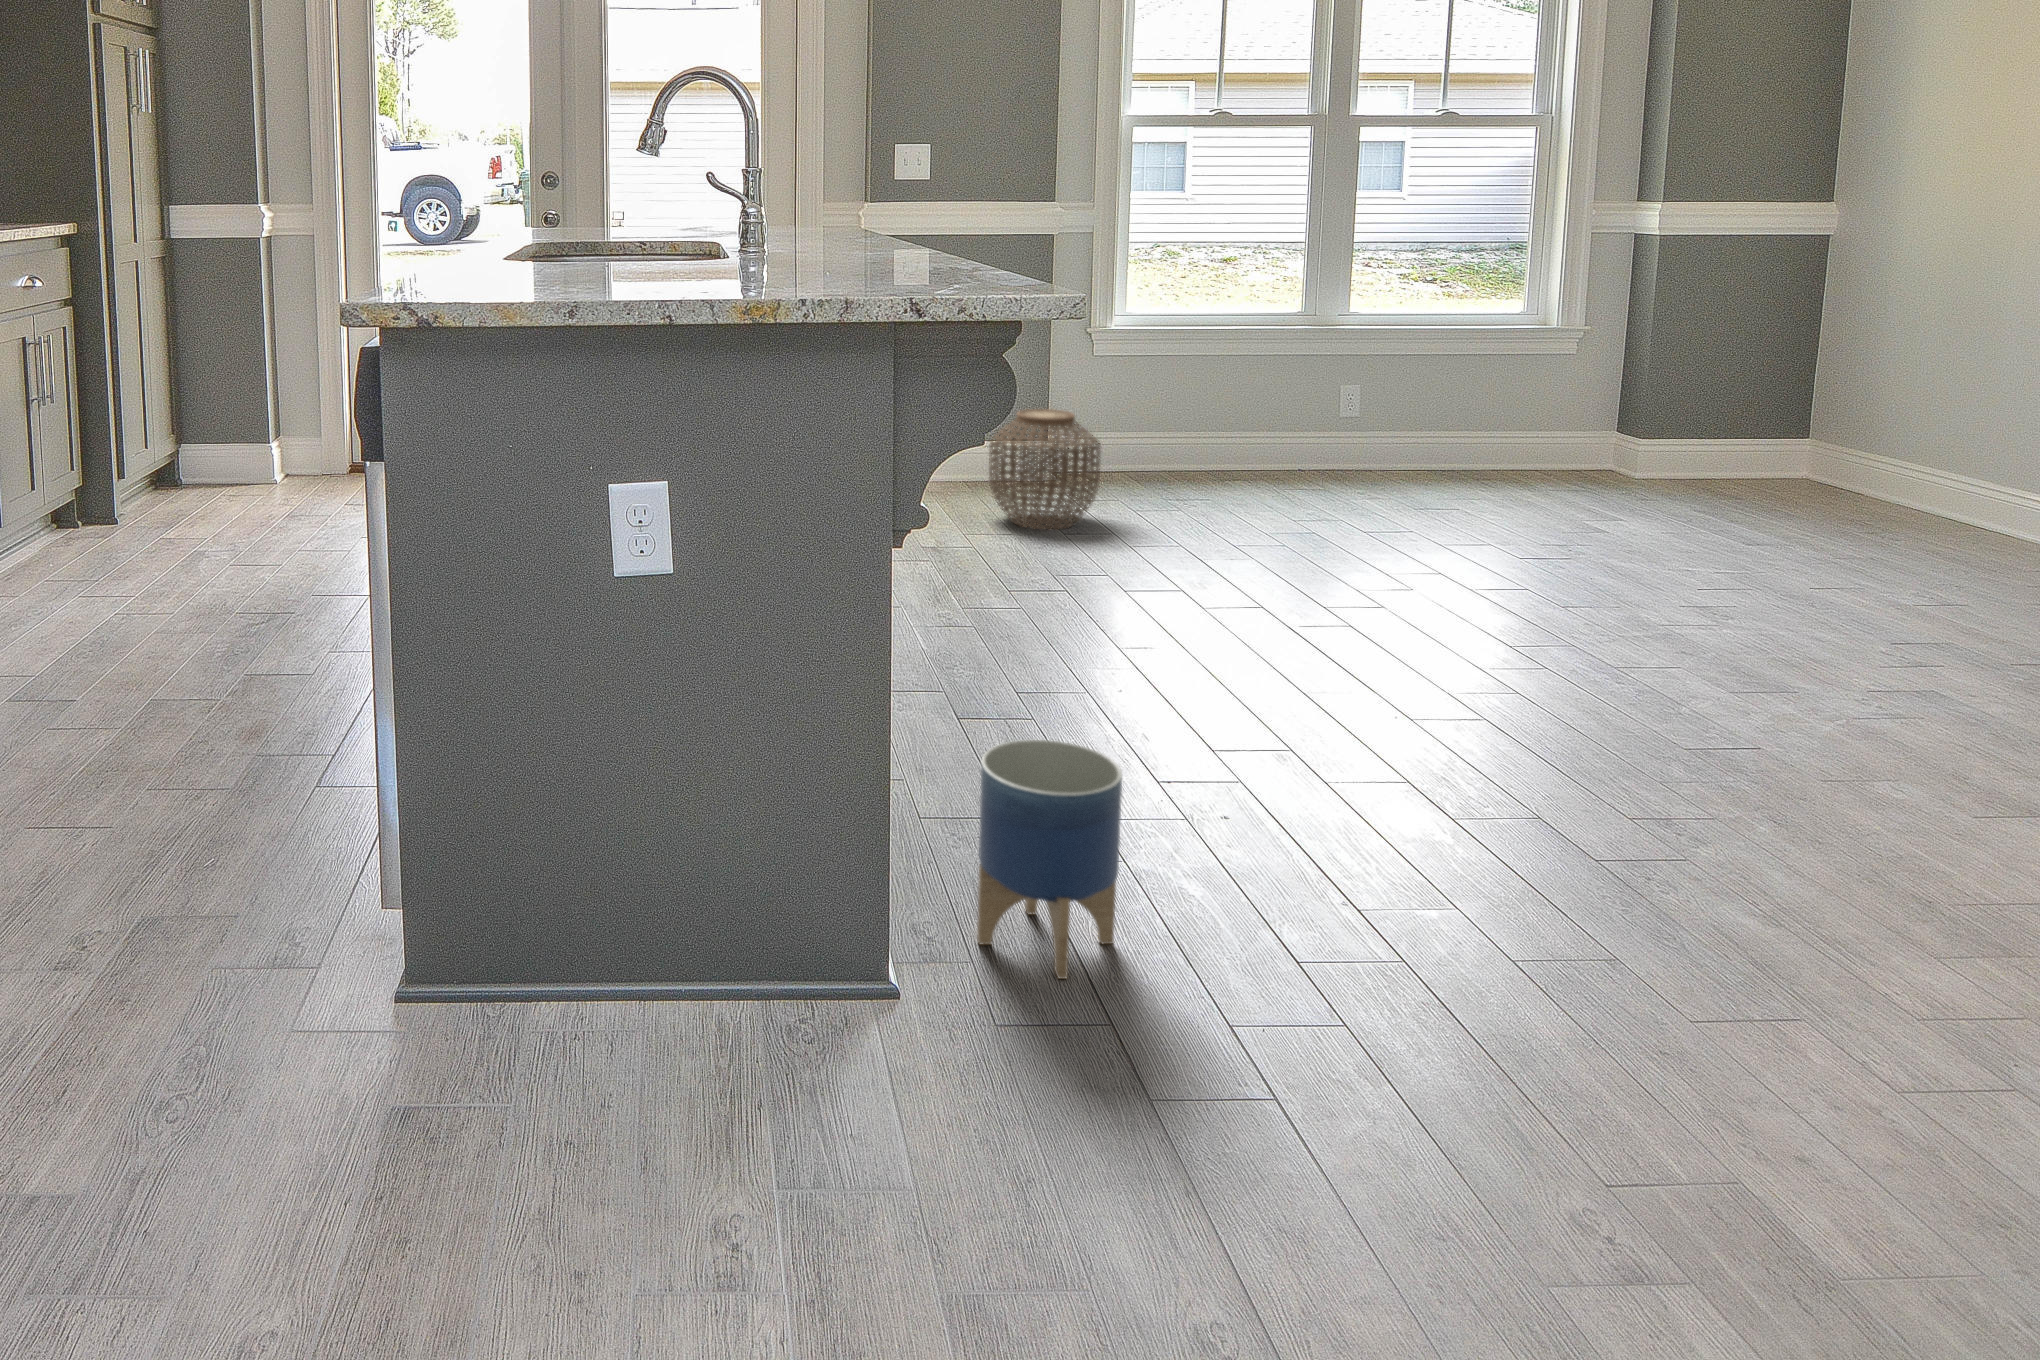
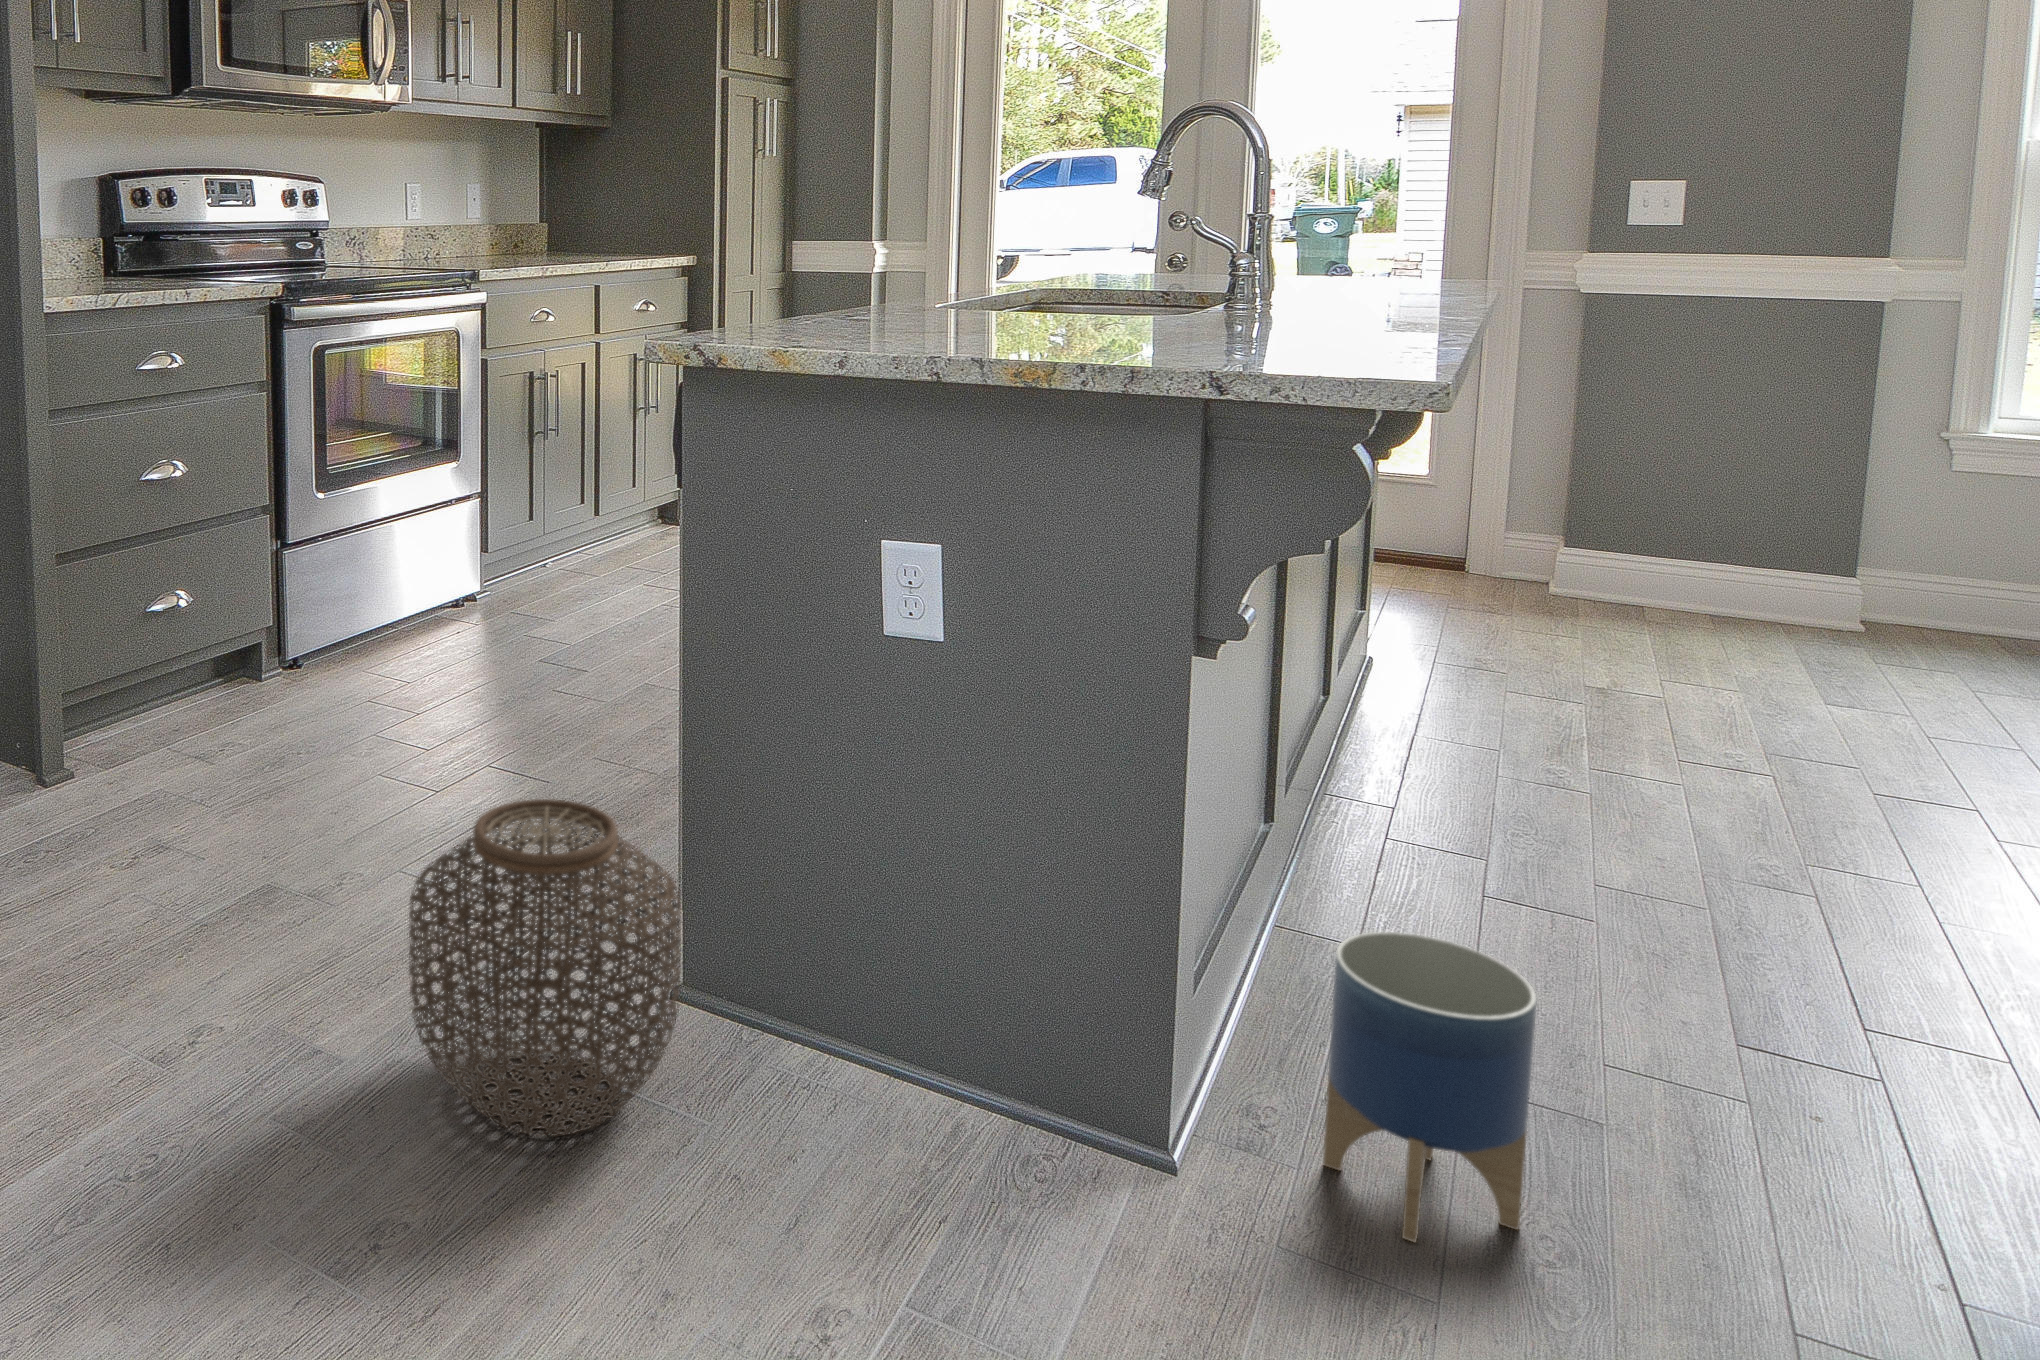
woven basket: present [989,409,1100,530] -> present [409,799,681,1136]

